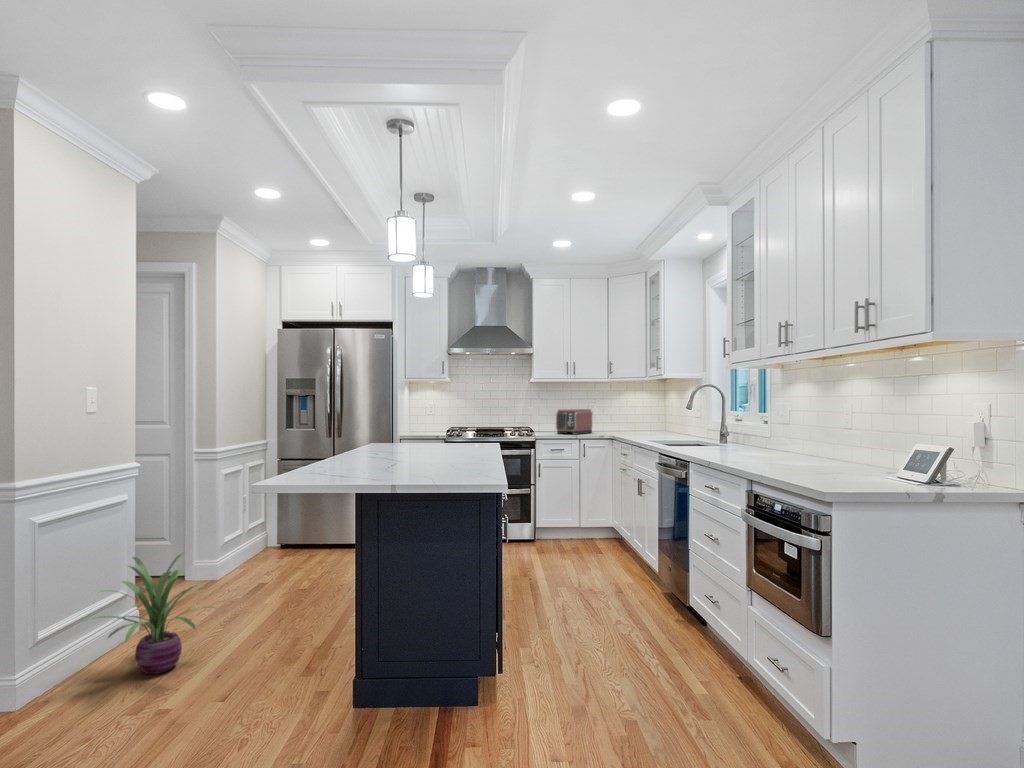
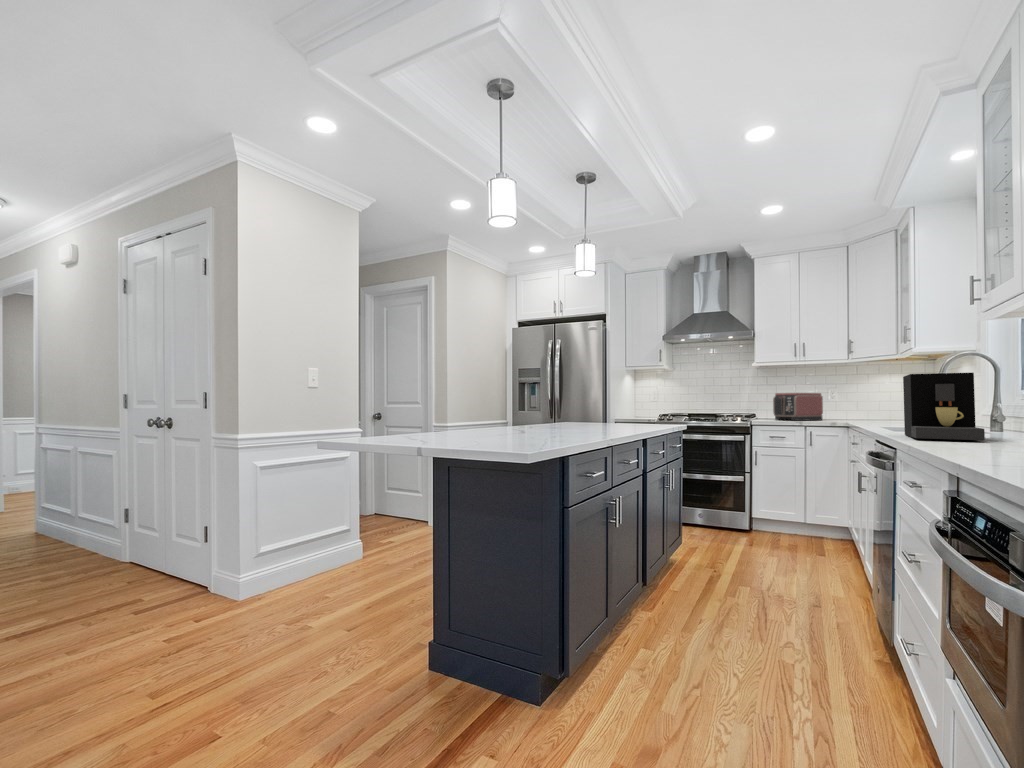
coffee maker: none [689,409,743,456] -> present [903,373,985,440]
decorative plant: present [83,554,214,674] -> none [294,499,389,595]

